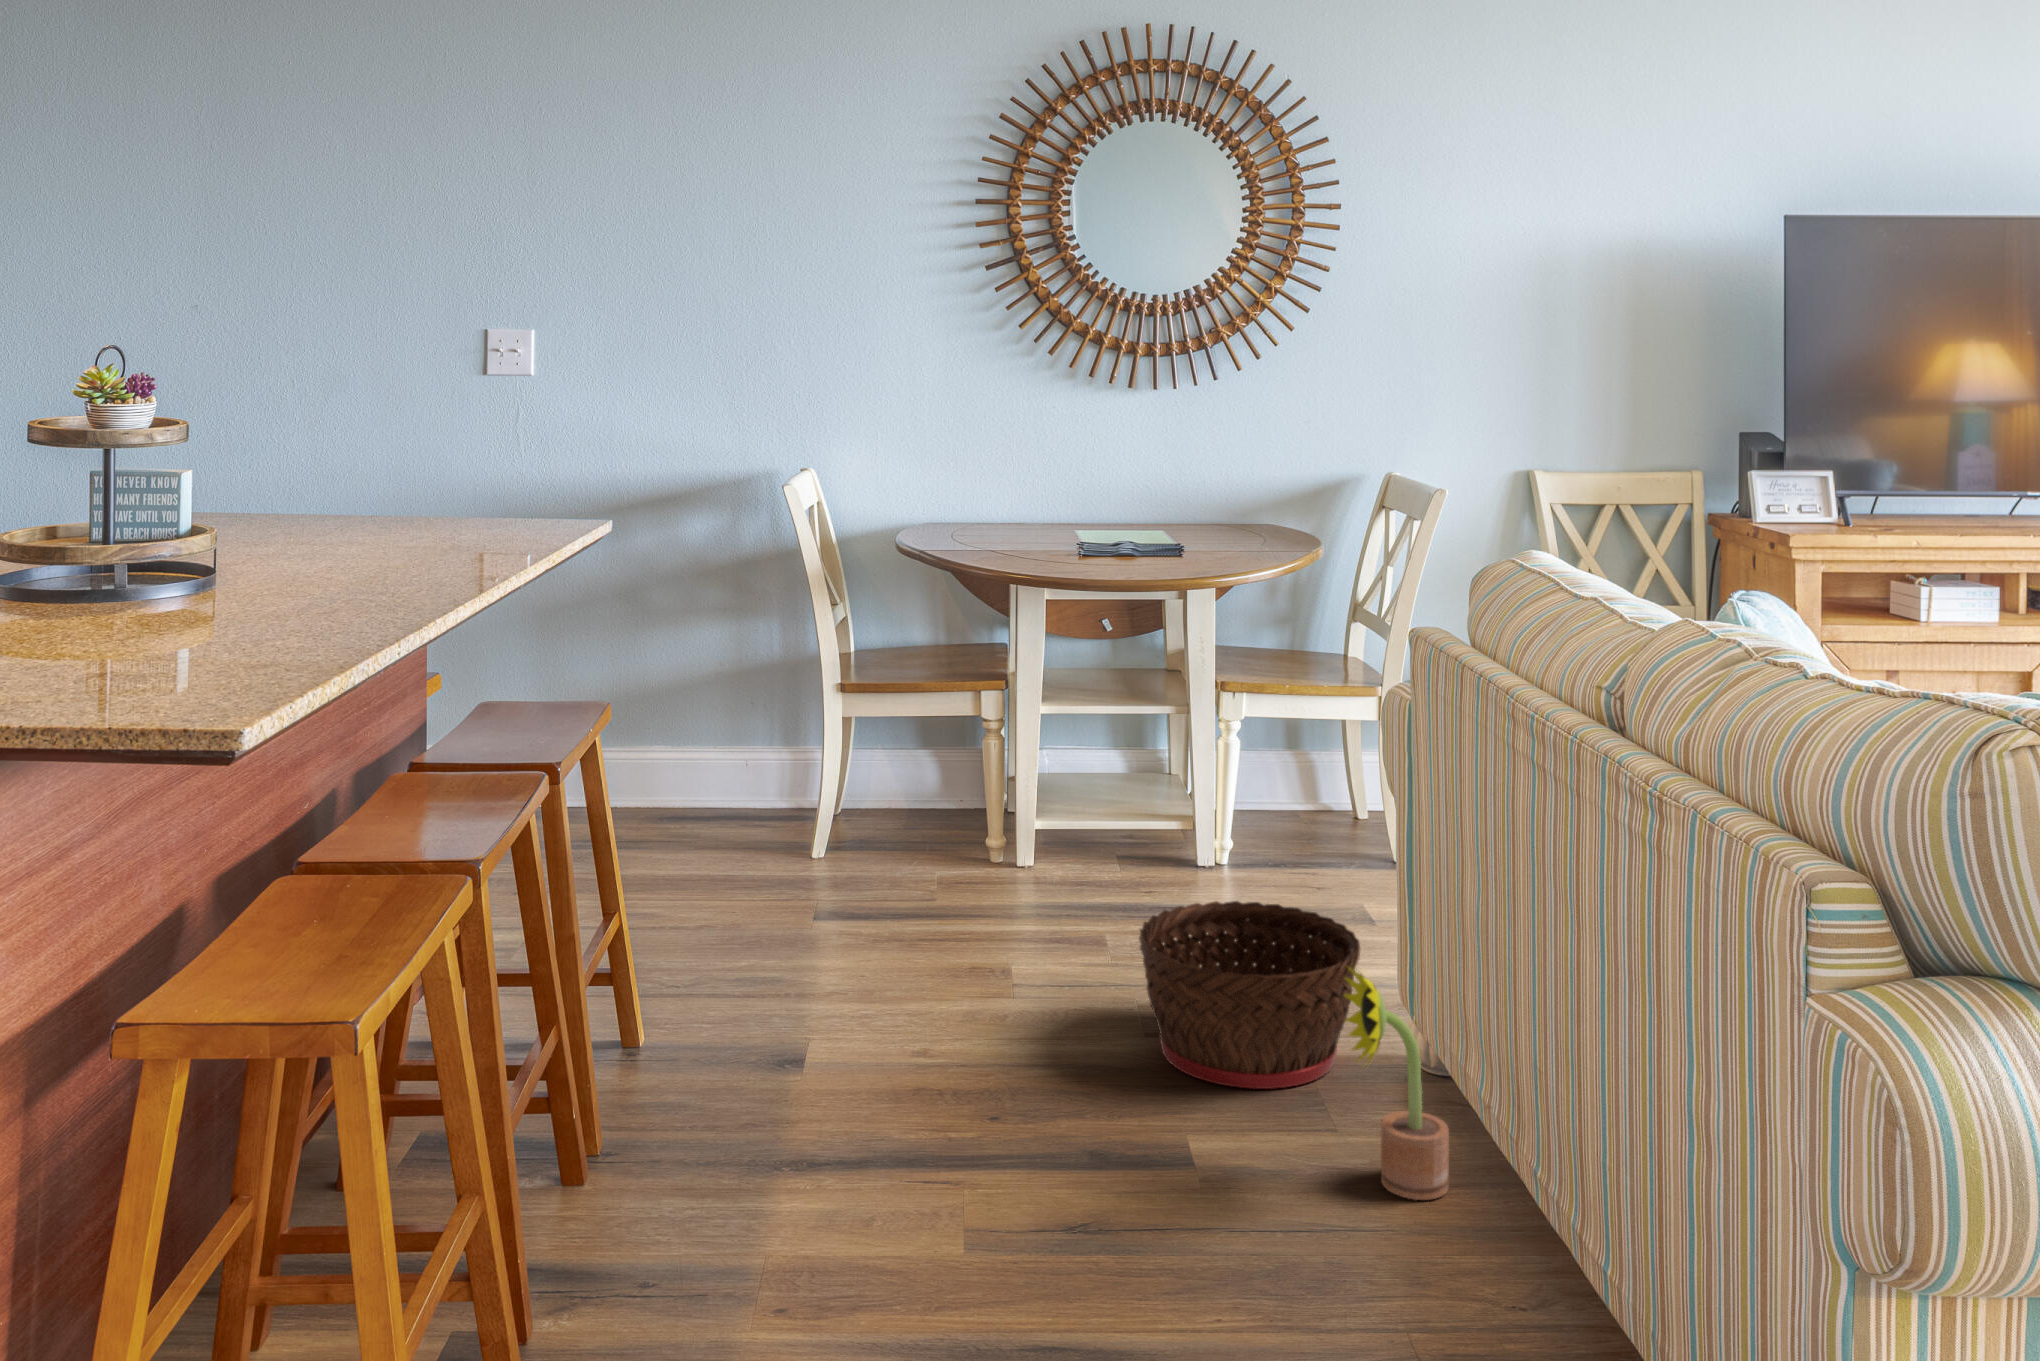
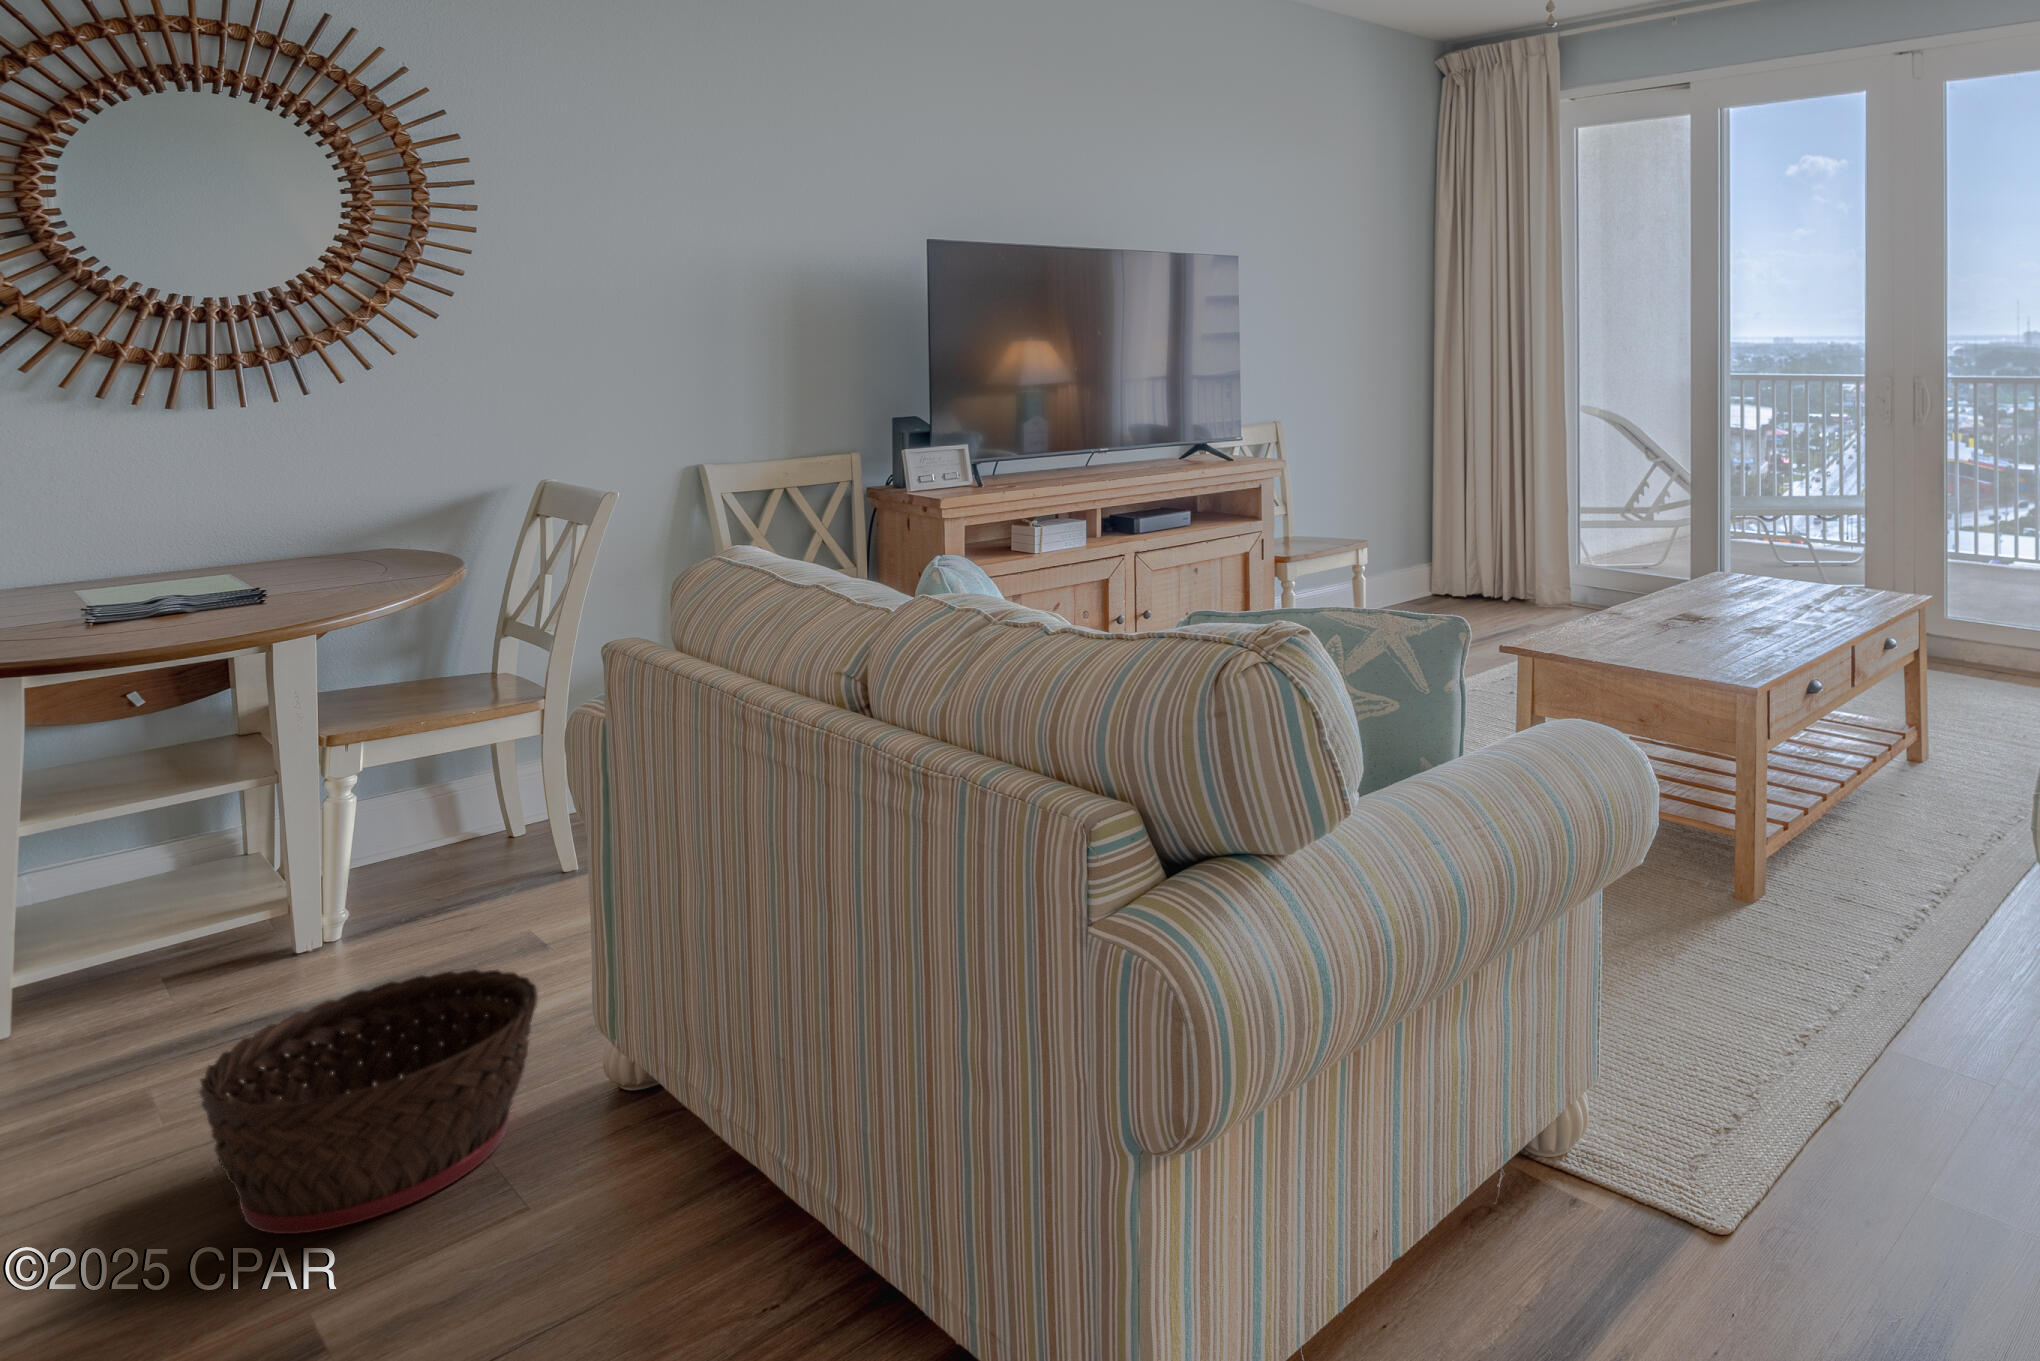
decorative plant: present [1343,966,1449,1200] -> none [522,1030,665,1262]

